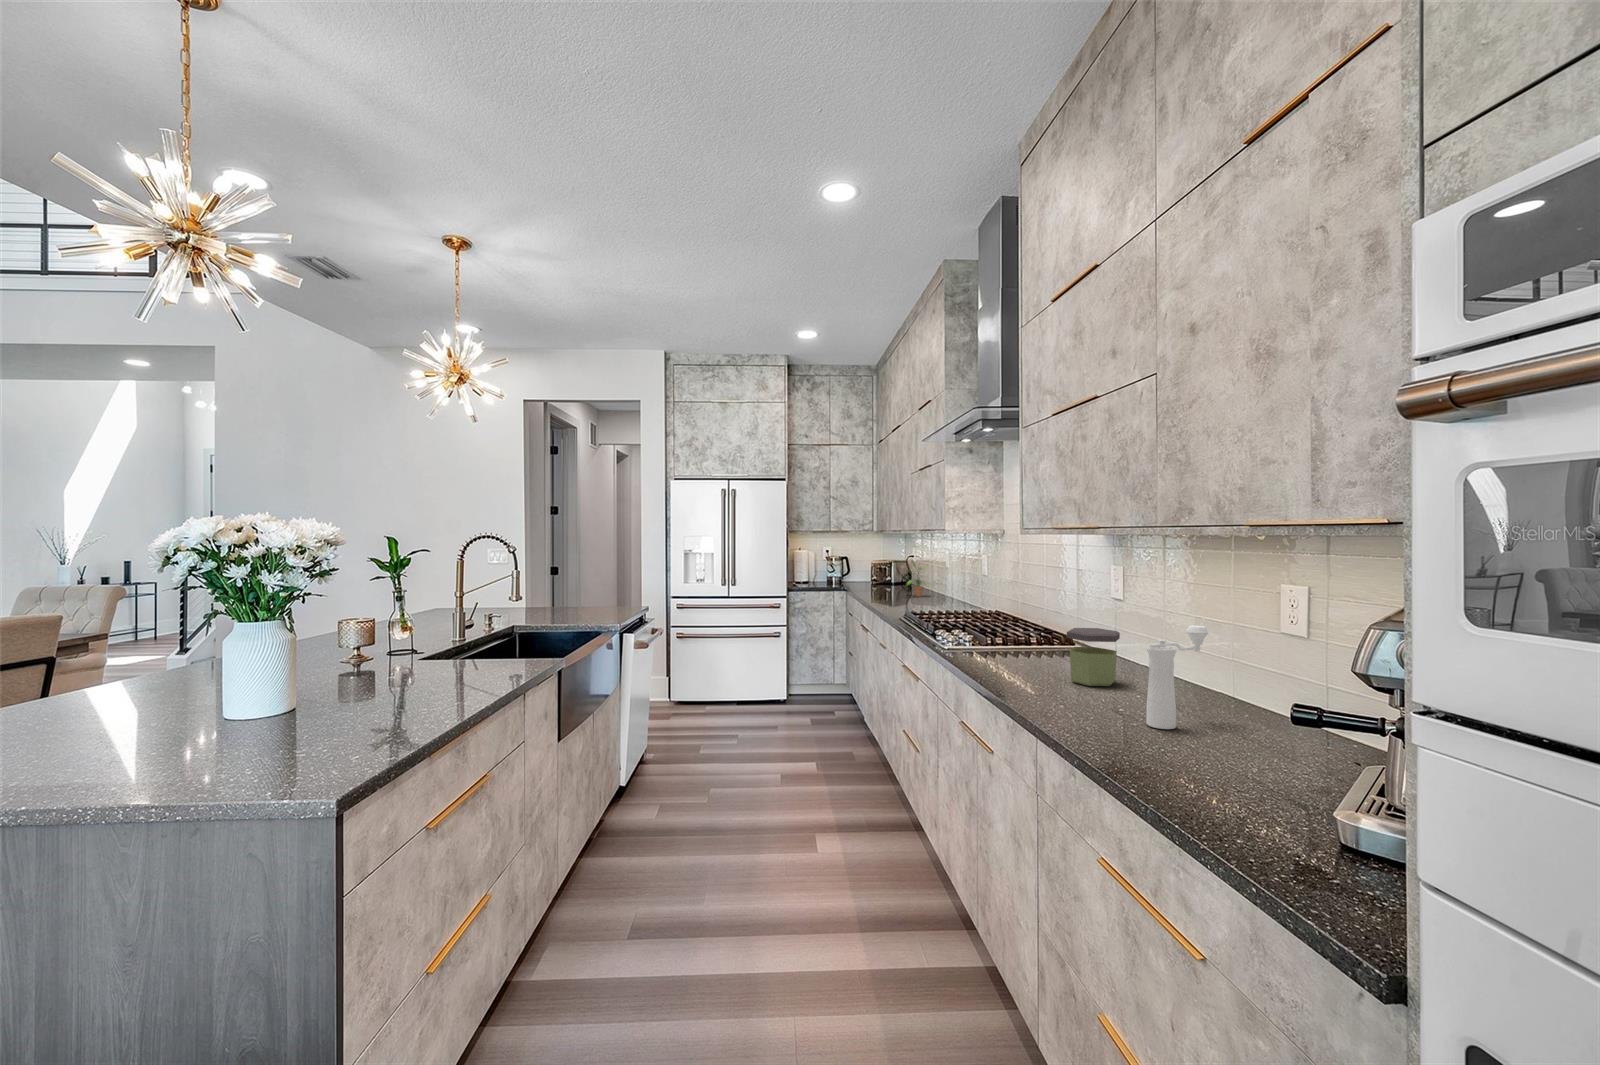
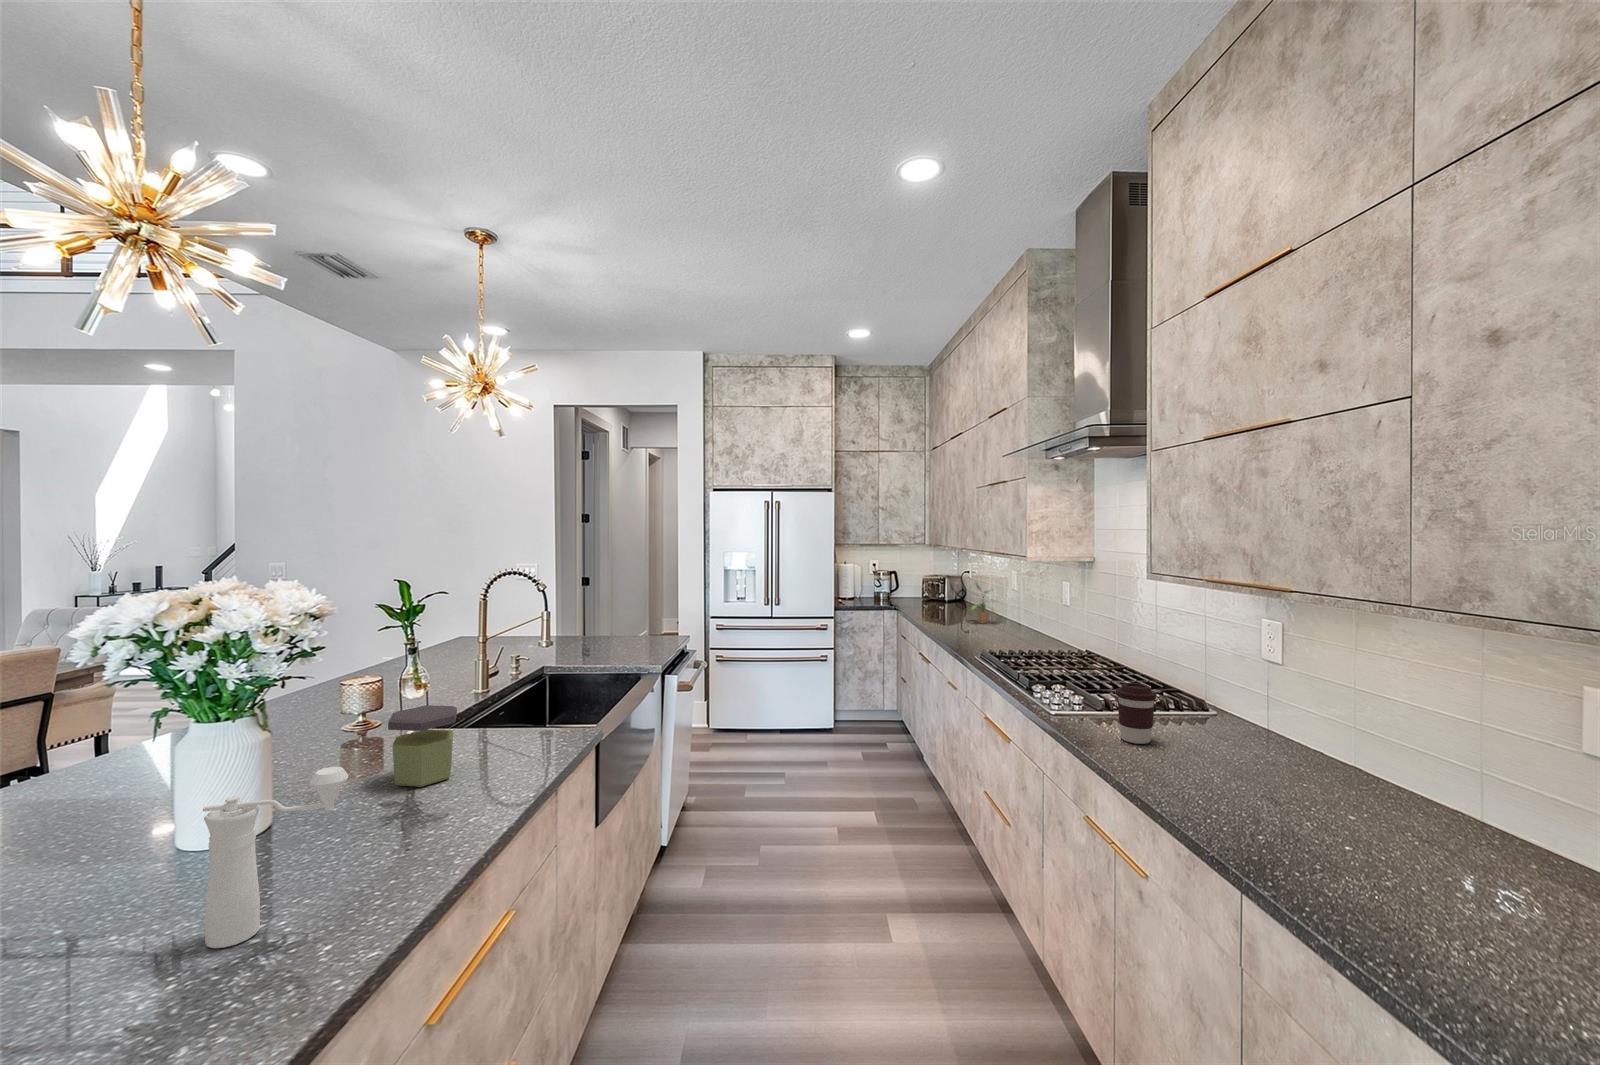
coffee cup: none [990,617,1021,664] -> present [1116,683,1157,744]
pepper mill: present [1146,625,1209,729] -> present [203,767,348,948]
jar: present [1067,628,1120,686] -> present [388,705,457,787]

